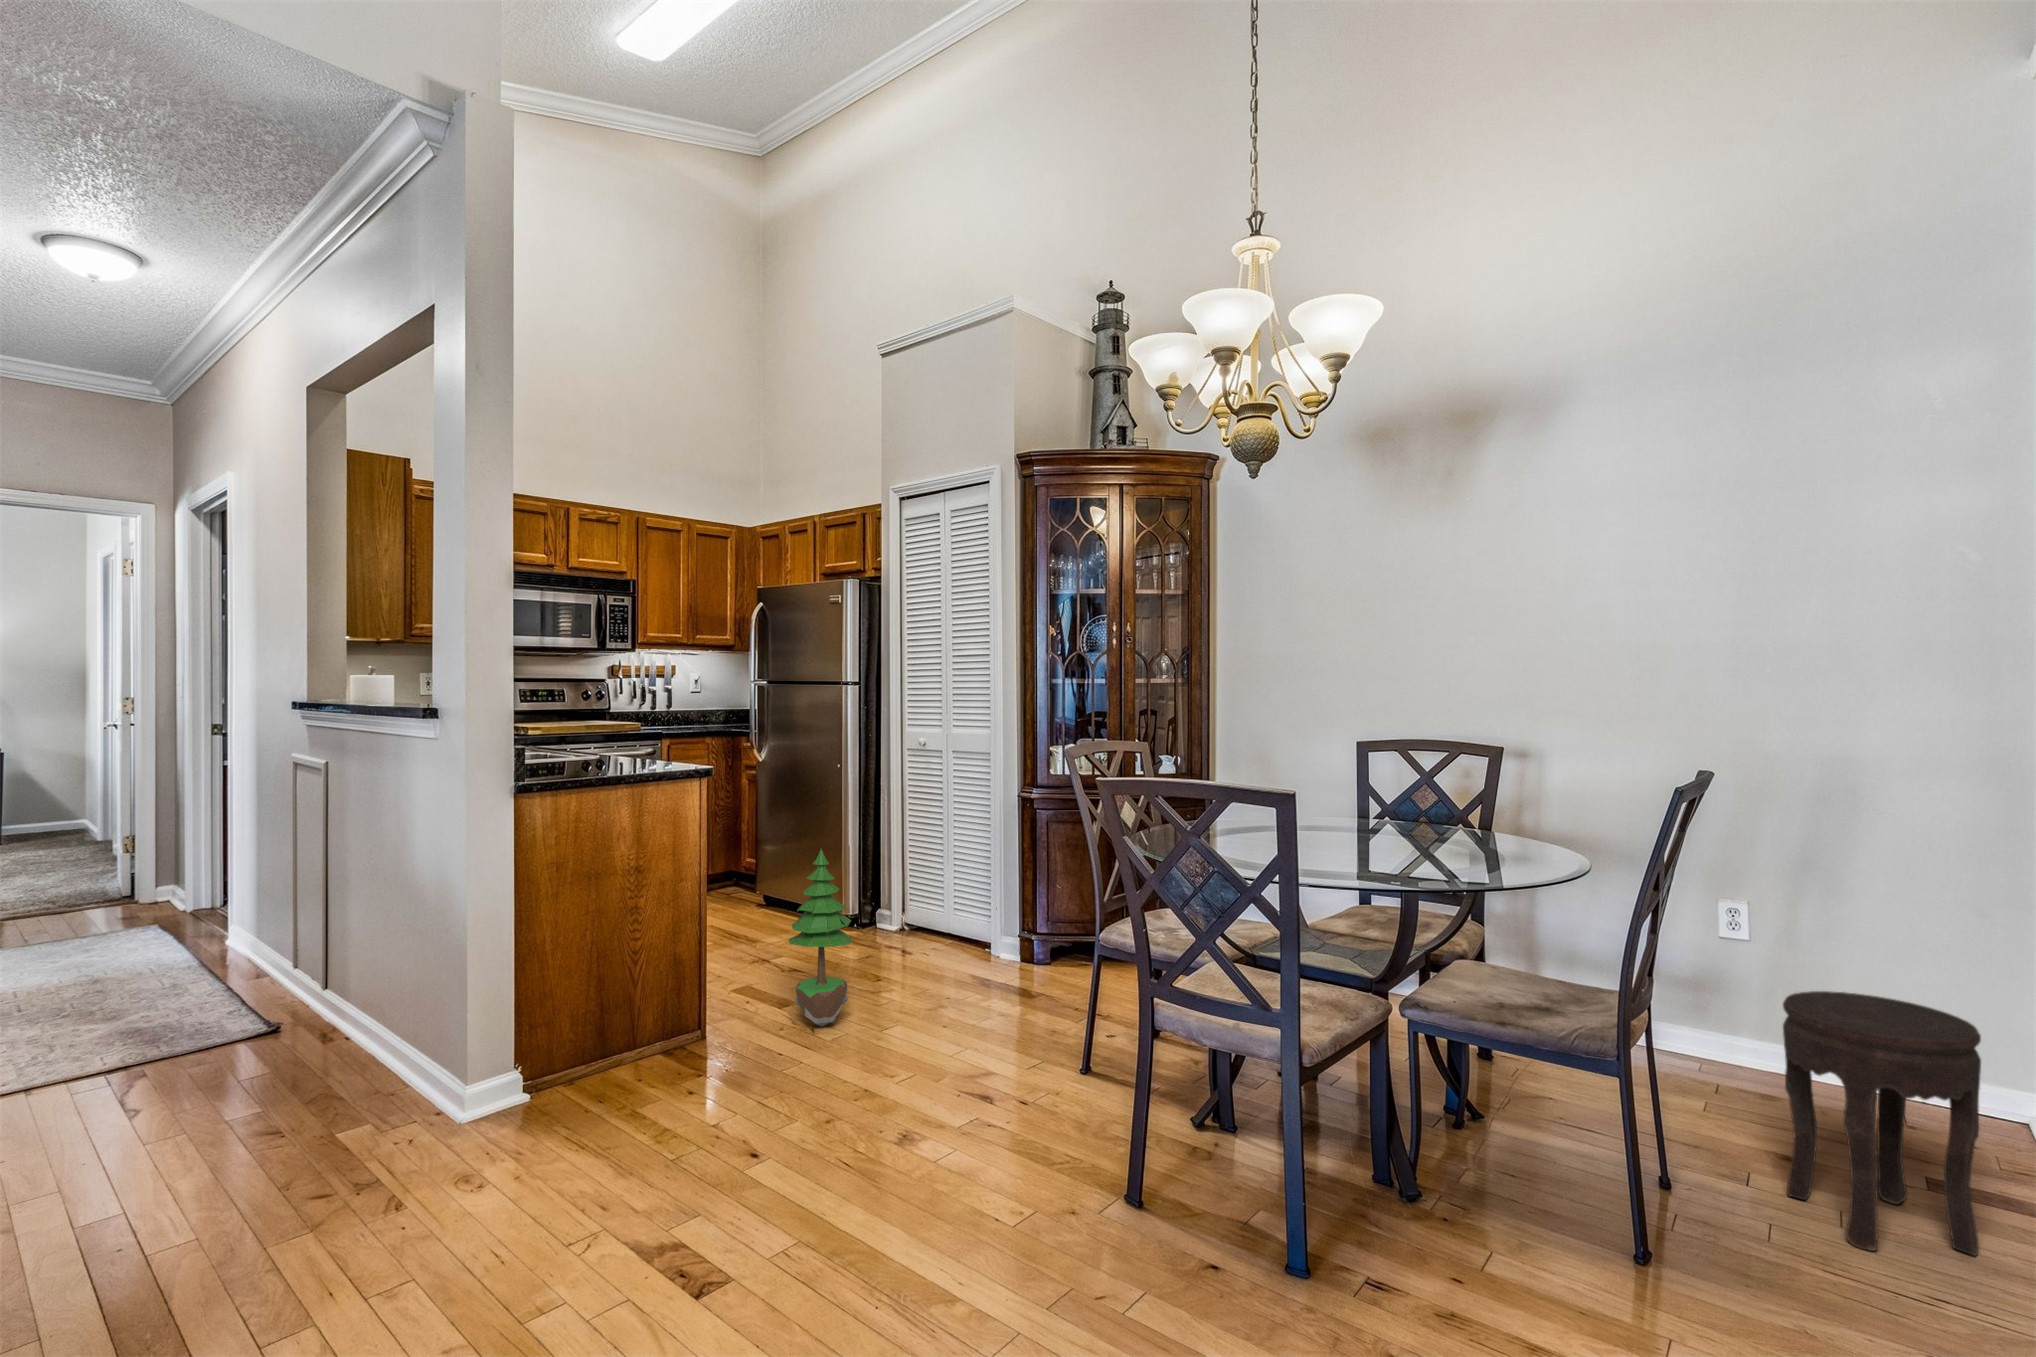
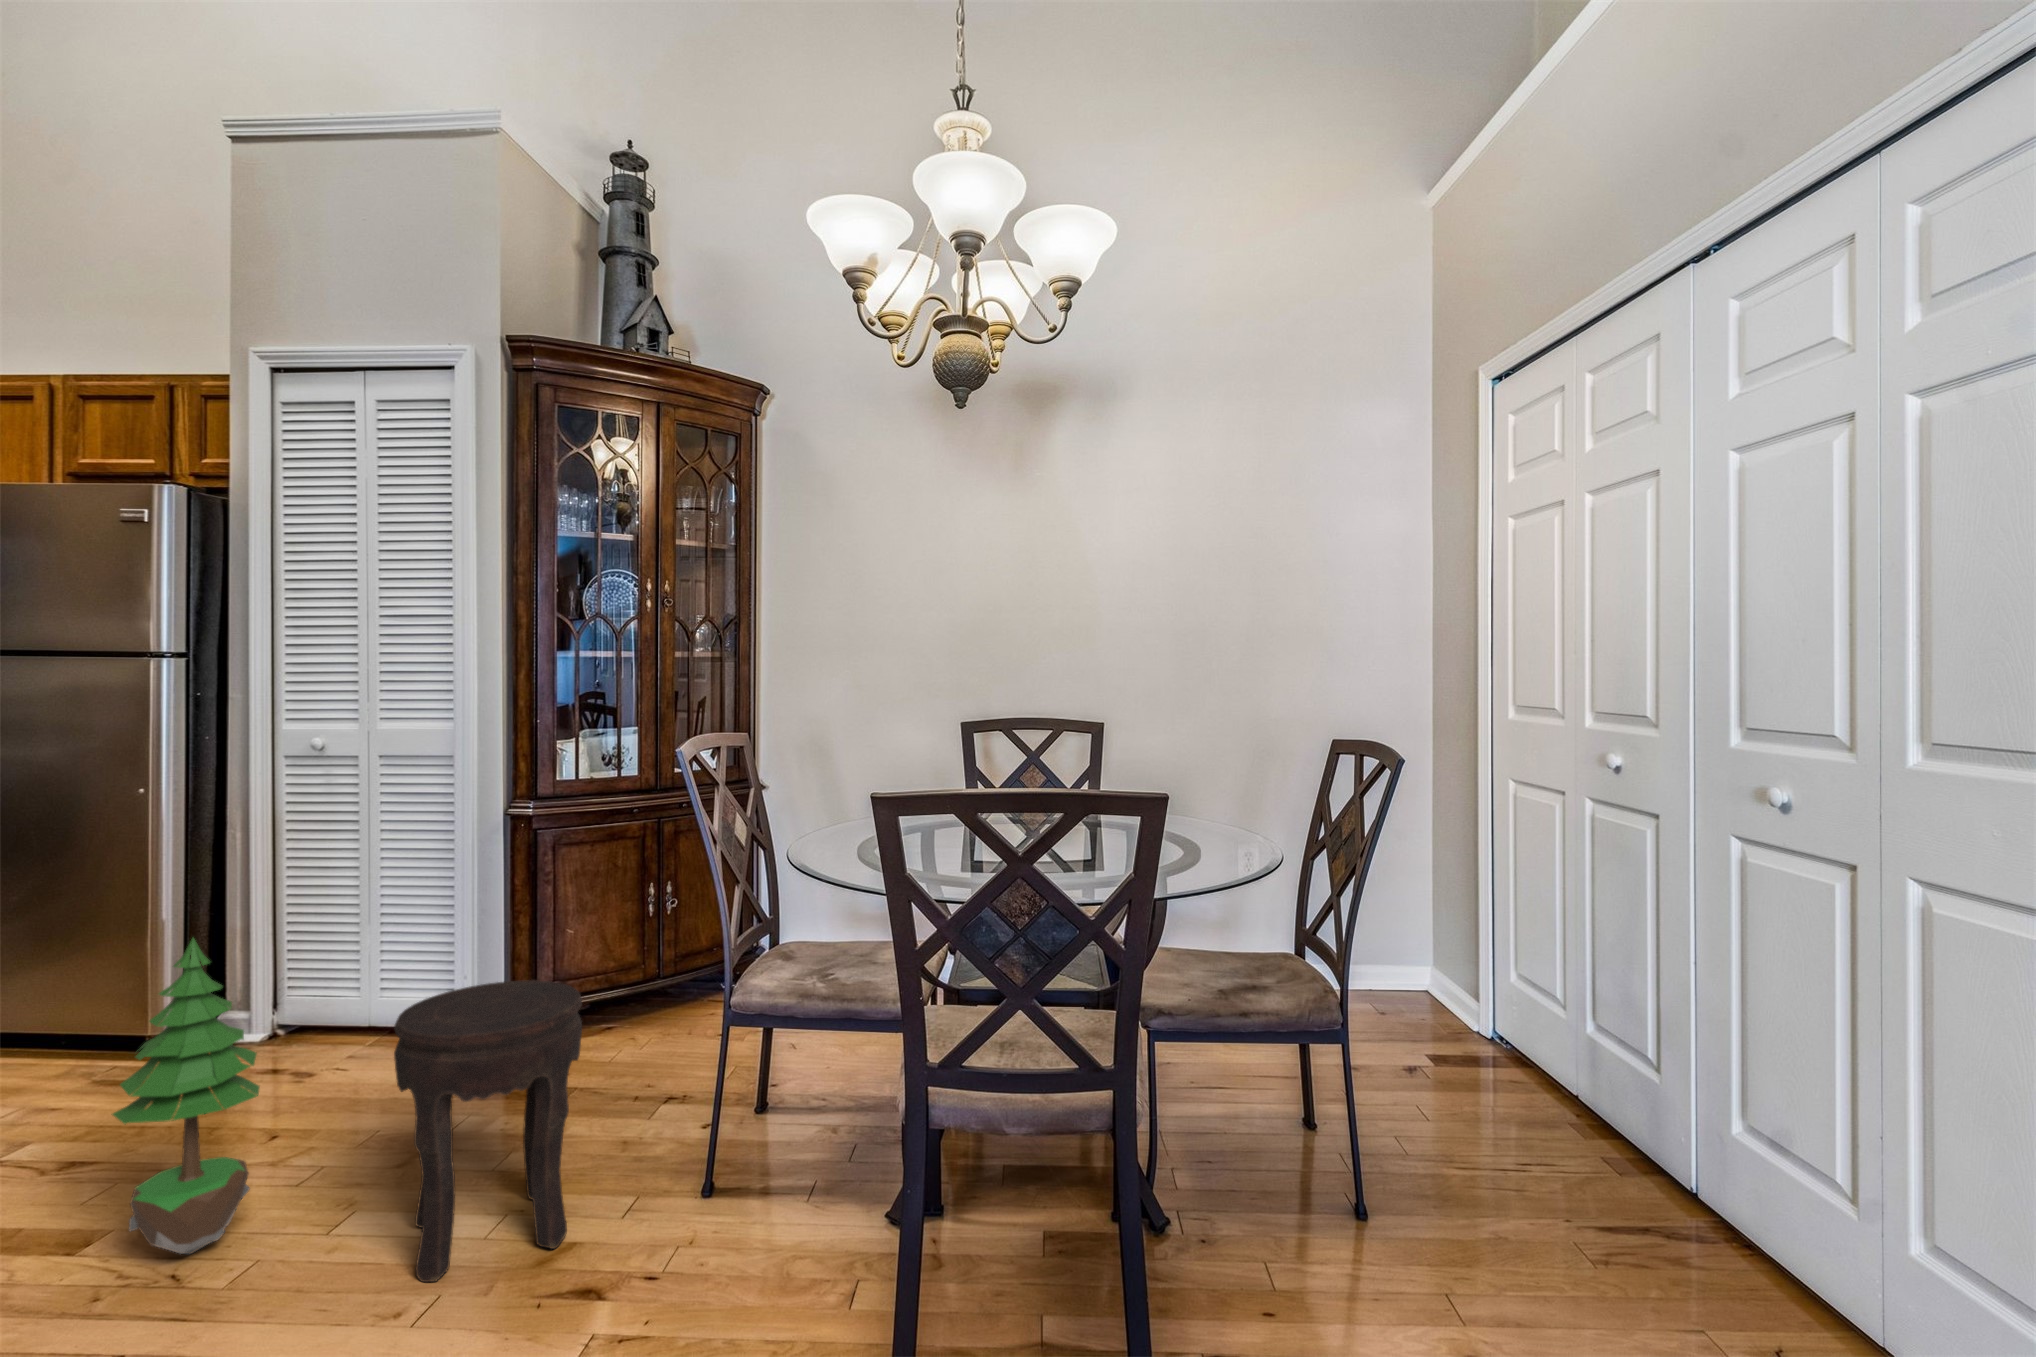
side table: present [1783,991,1981,1256] -> present [394,980,582,1282]

